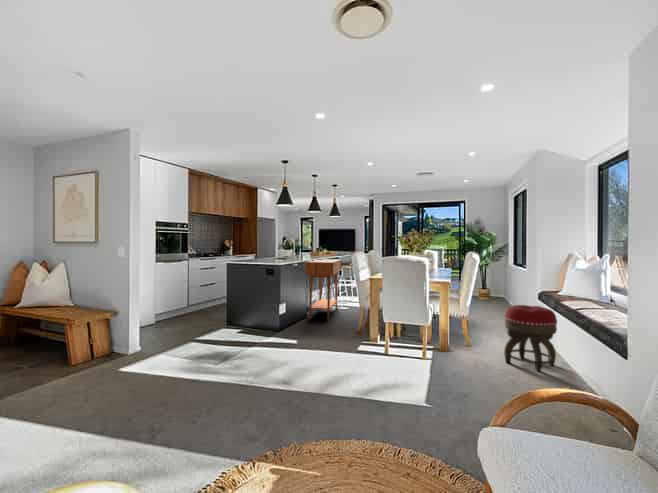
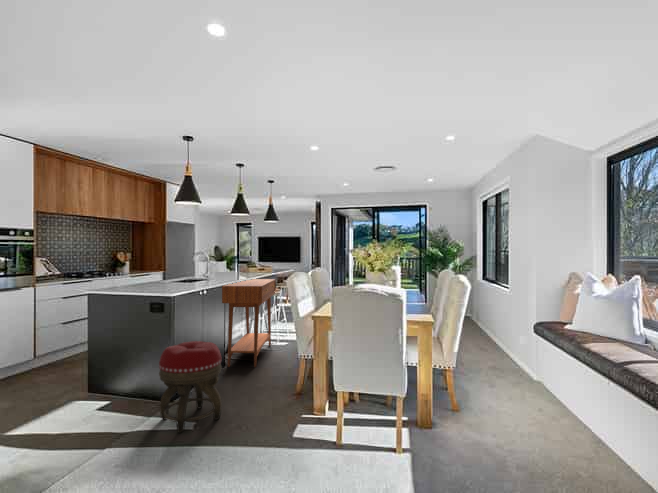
footstool: present [504,305,557,372] -> present [159,341,222,433]

